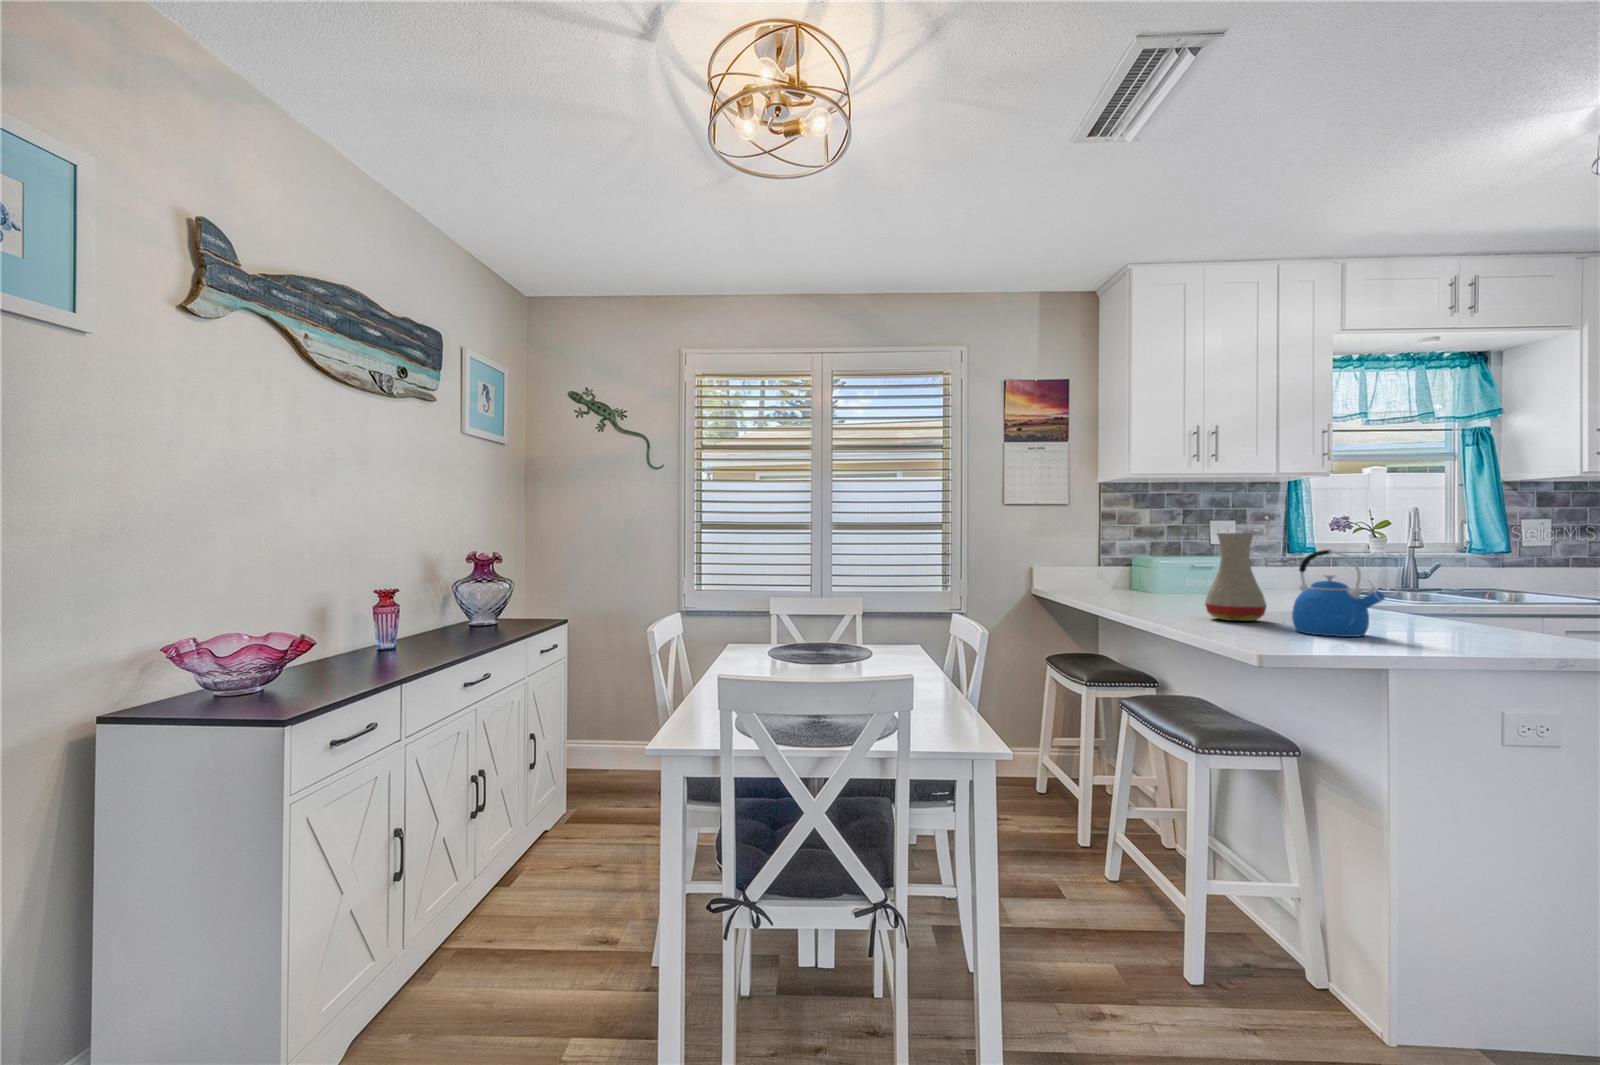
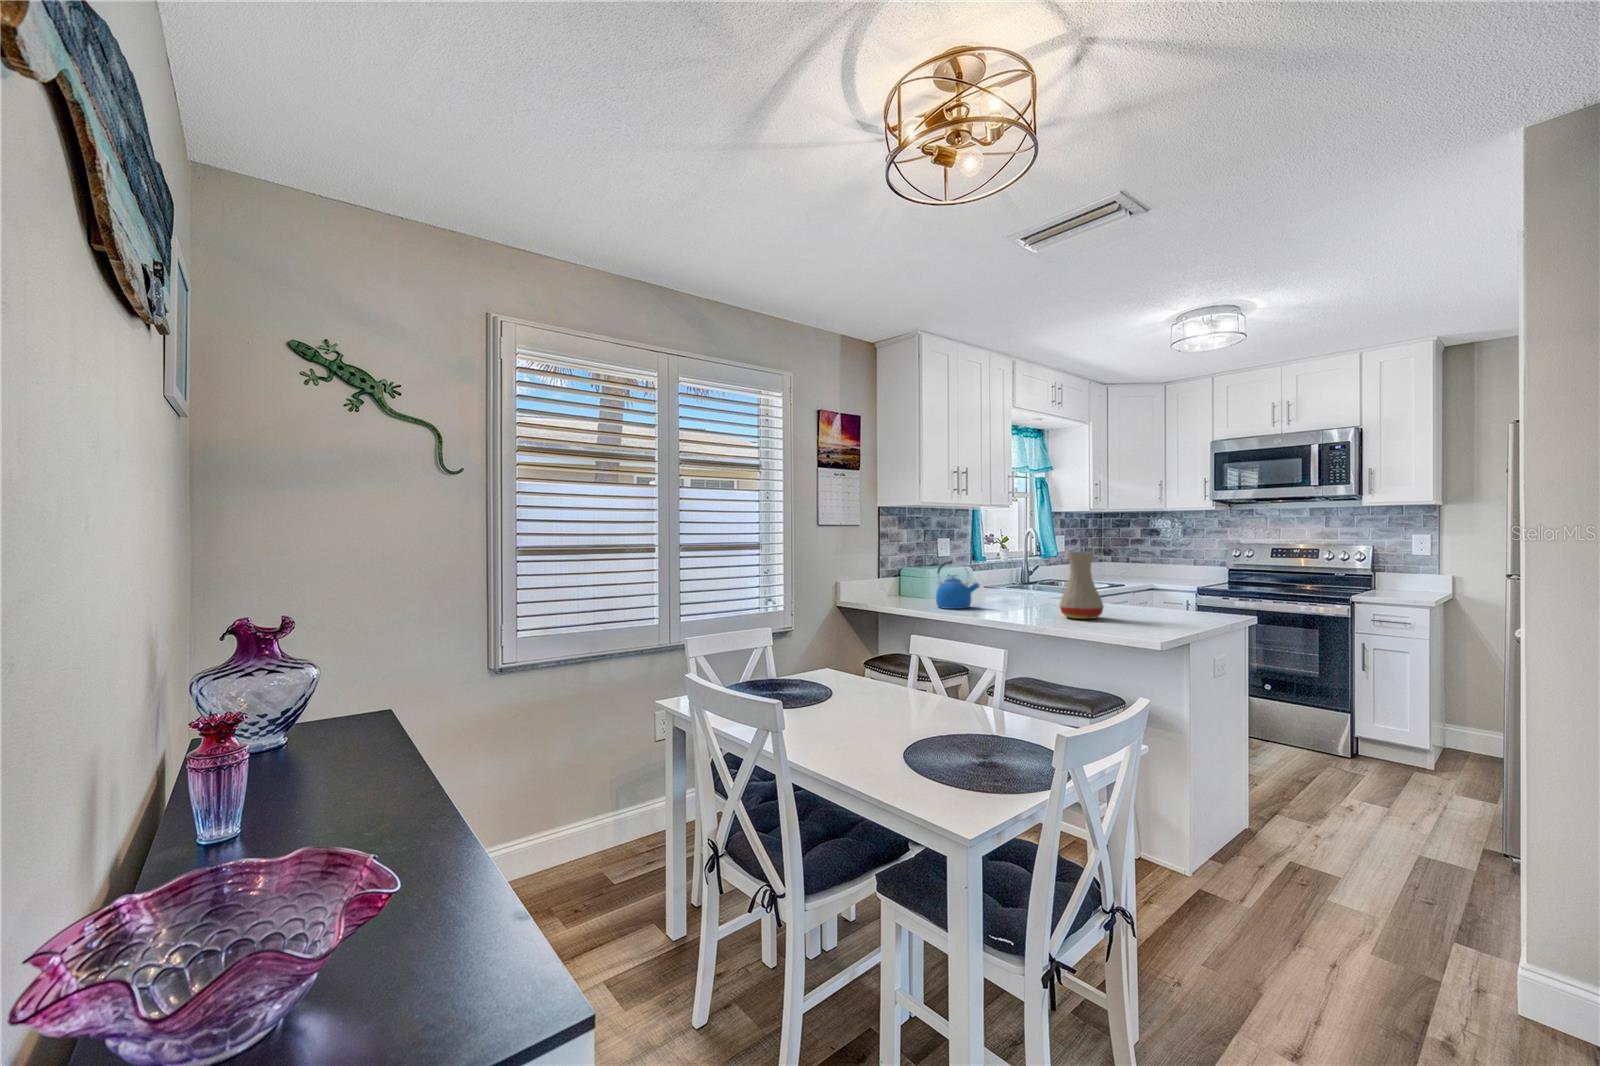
kettle: present [1292,550,1385,637] -> present [936,561,980,609]

